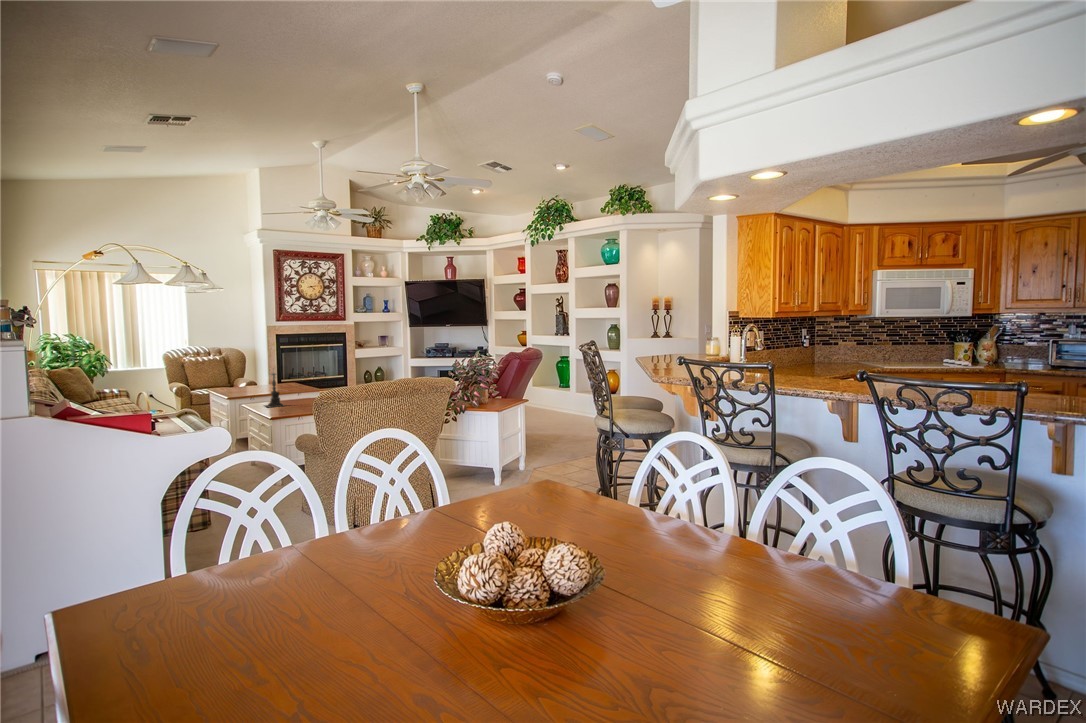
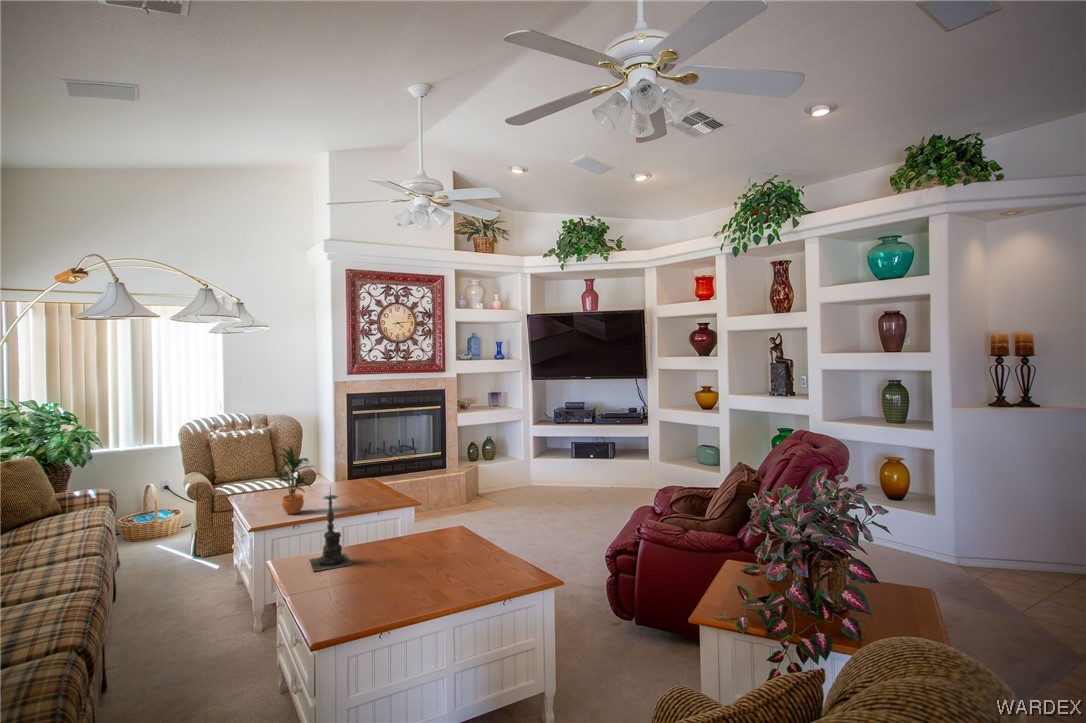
potted plant: none [237,357,262,394] -> present [274,446,312,514]

